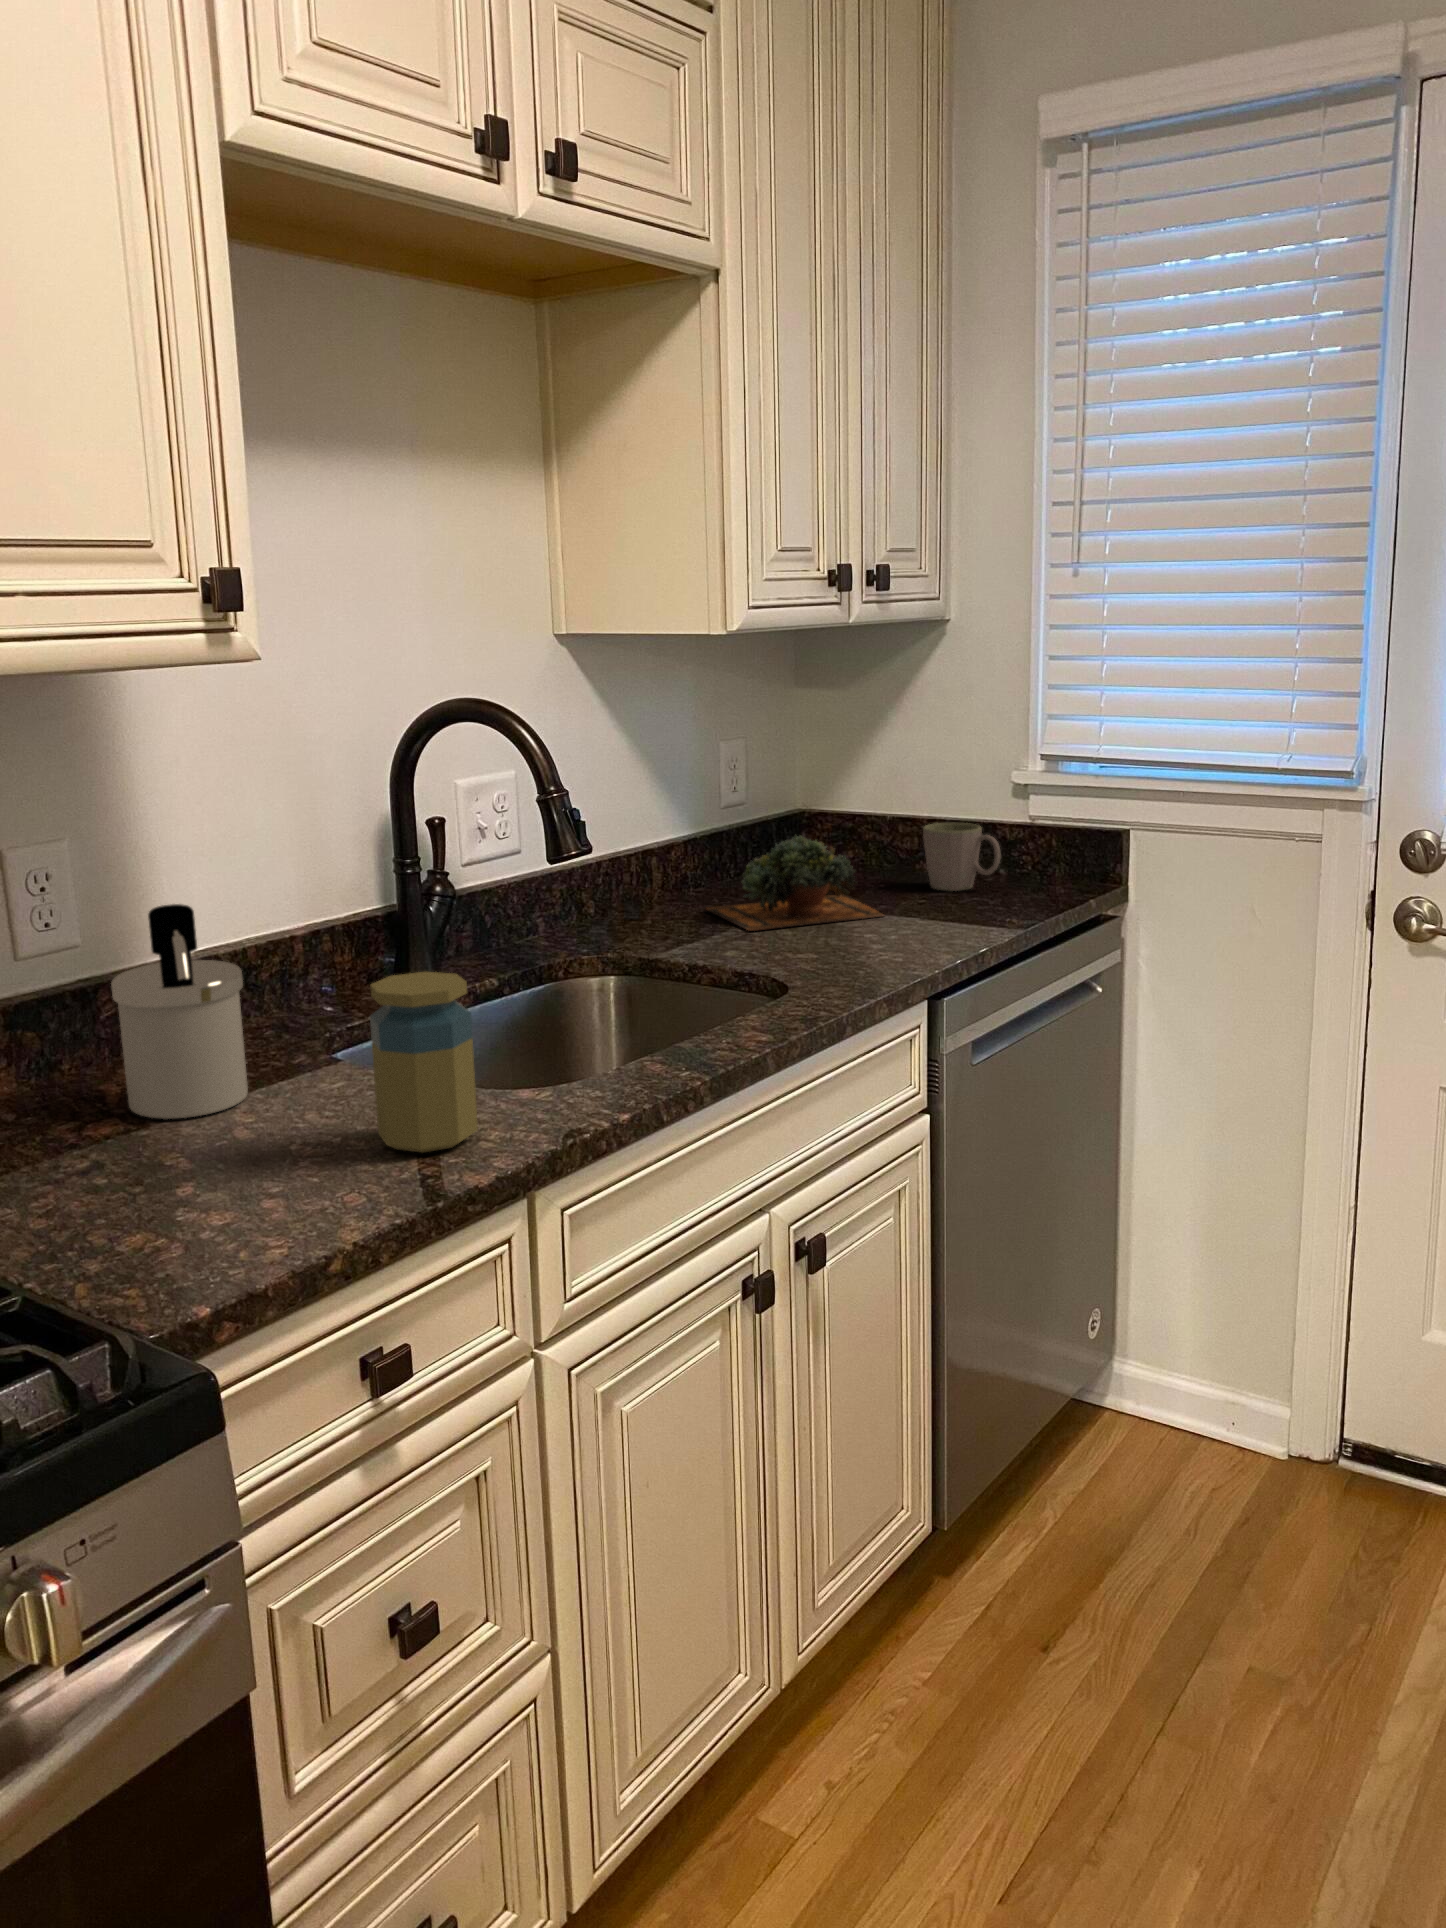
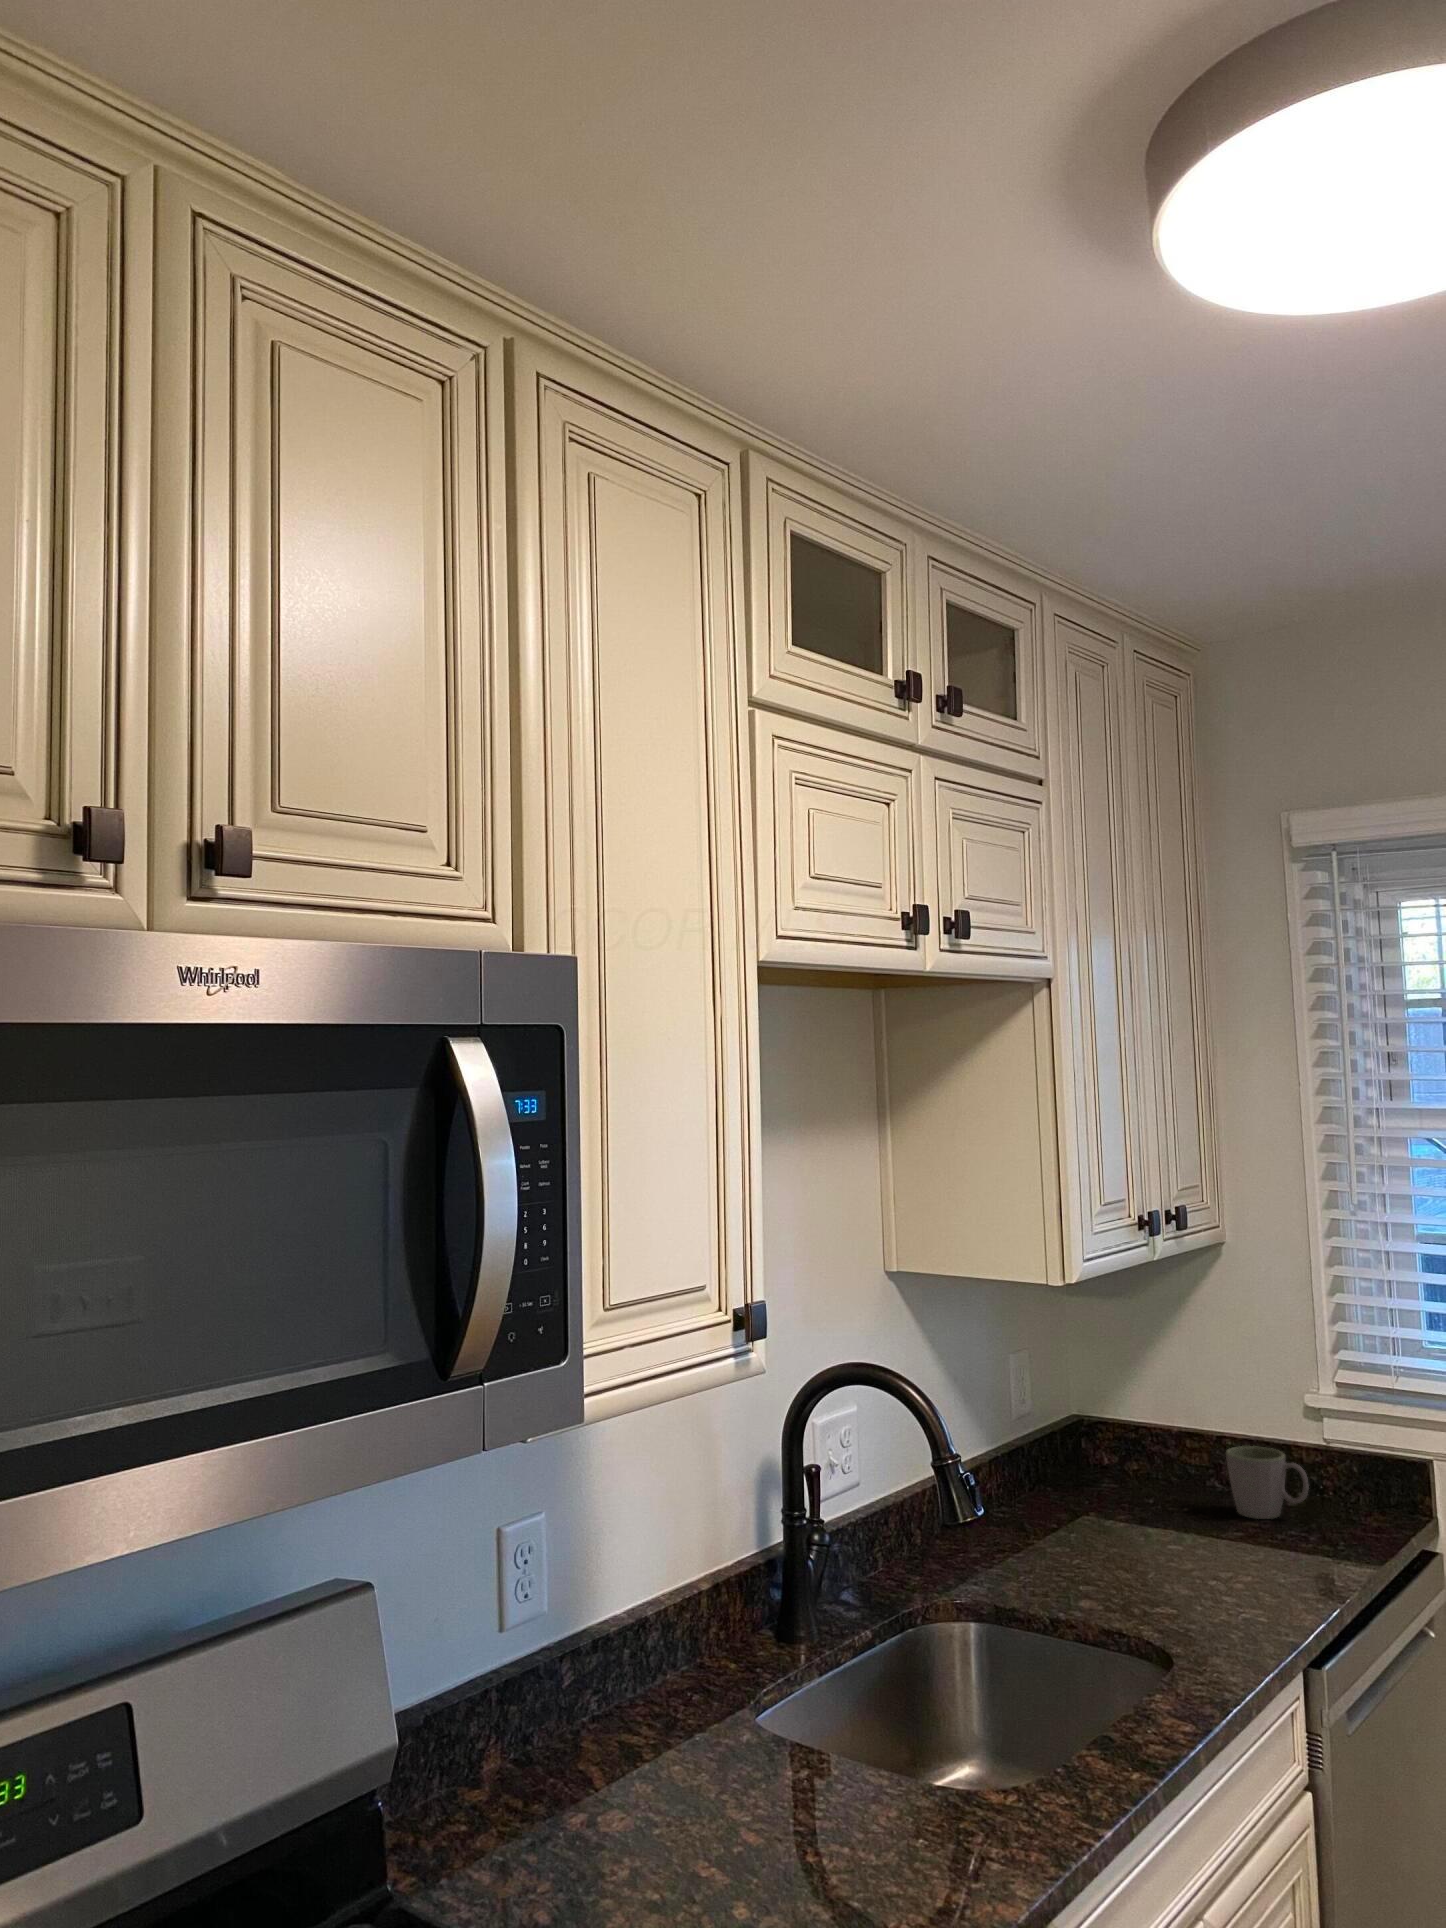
succulent plant: present [706,836,884,931] -> none [1029,1467,1215,1571]
soap dispenser: present [111,904,248,1119] -> none [609,1595,723,1820]
jar: present [370,972,478,1153] -> none [879,1682,978,1882]

